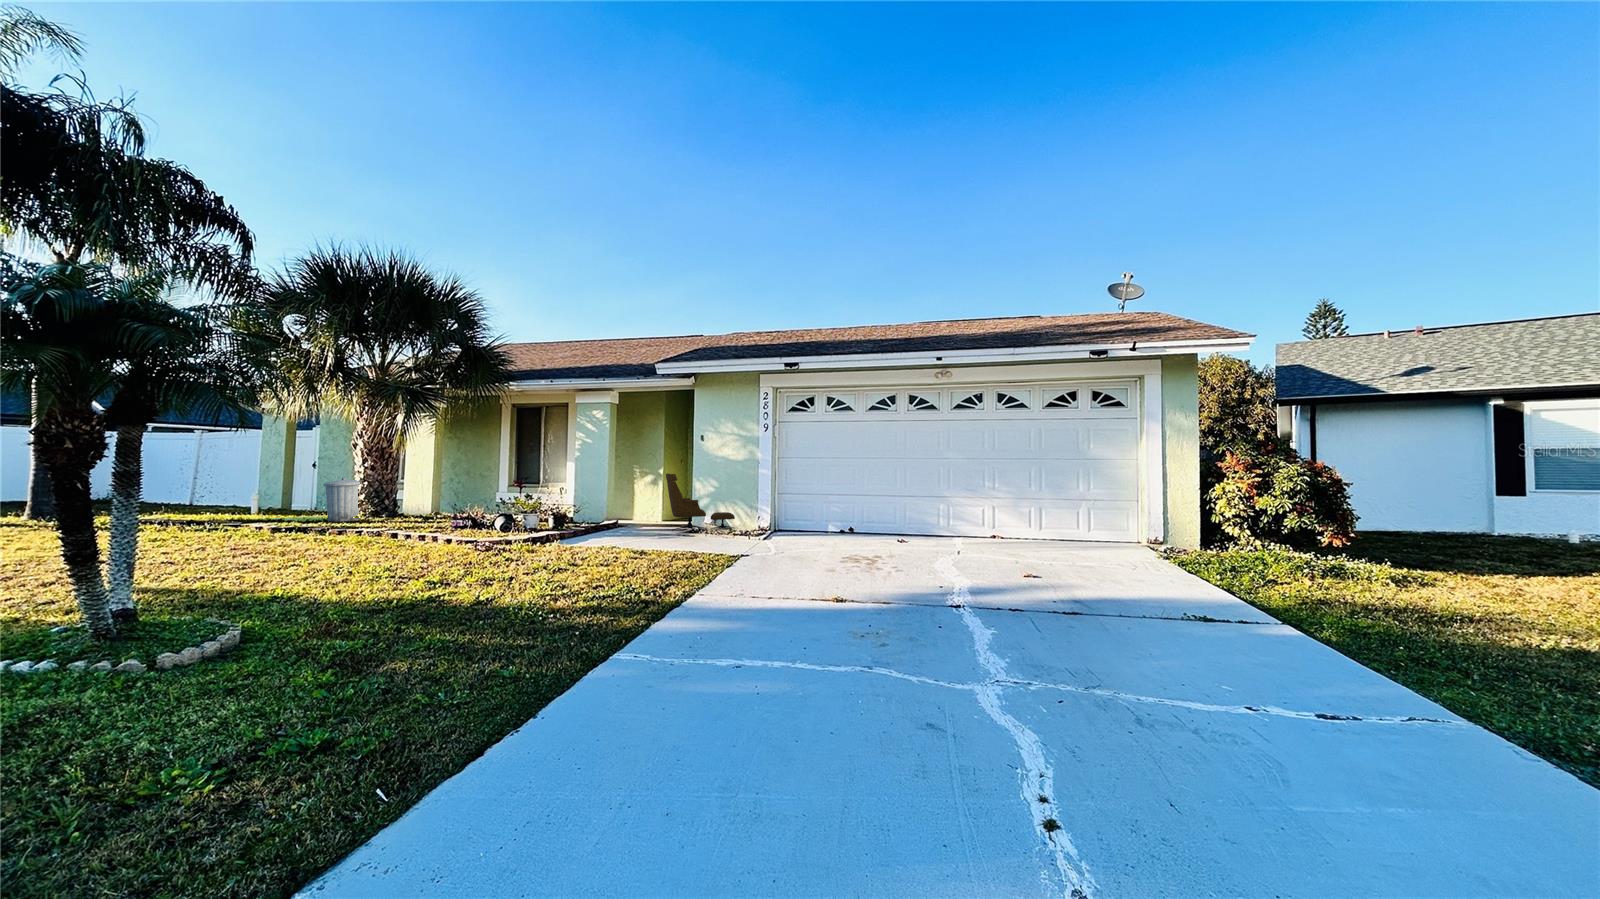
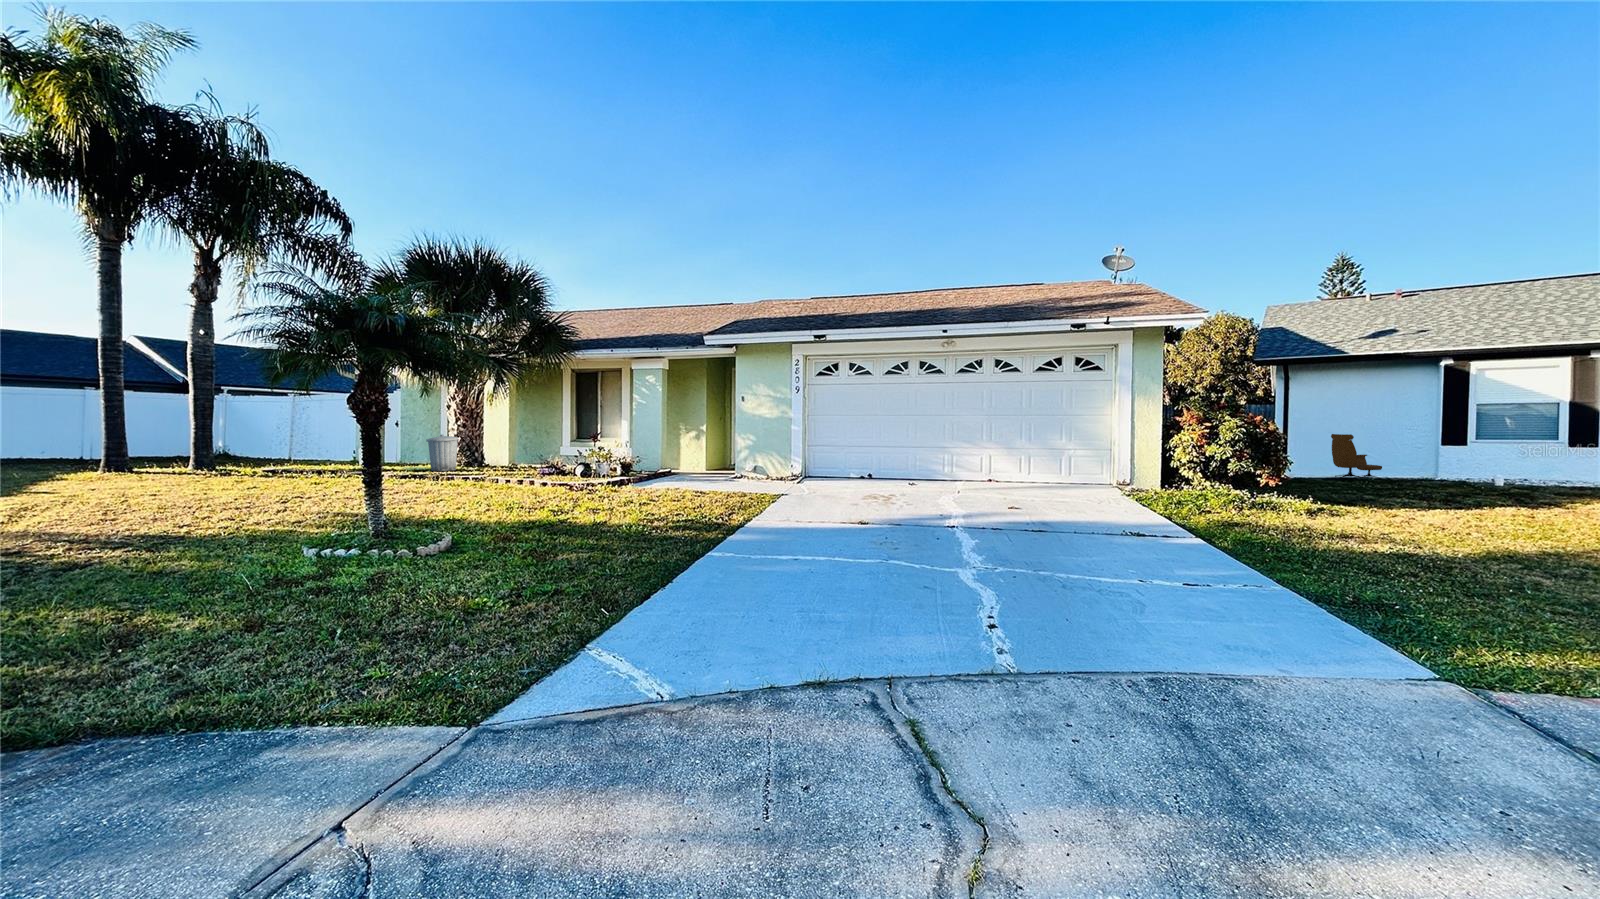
lounge chair: present [666,473,735,532] -> present [1331,434,1382,479]

